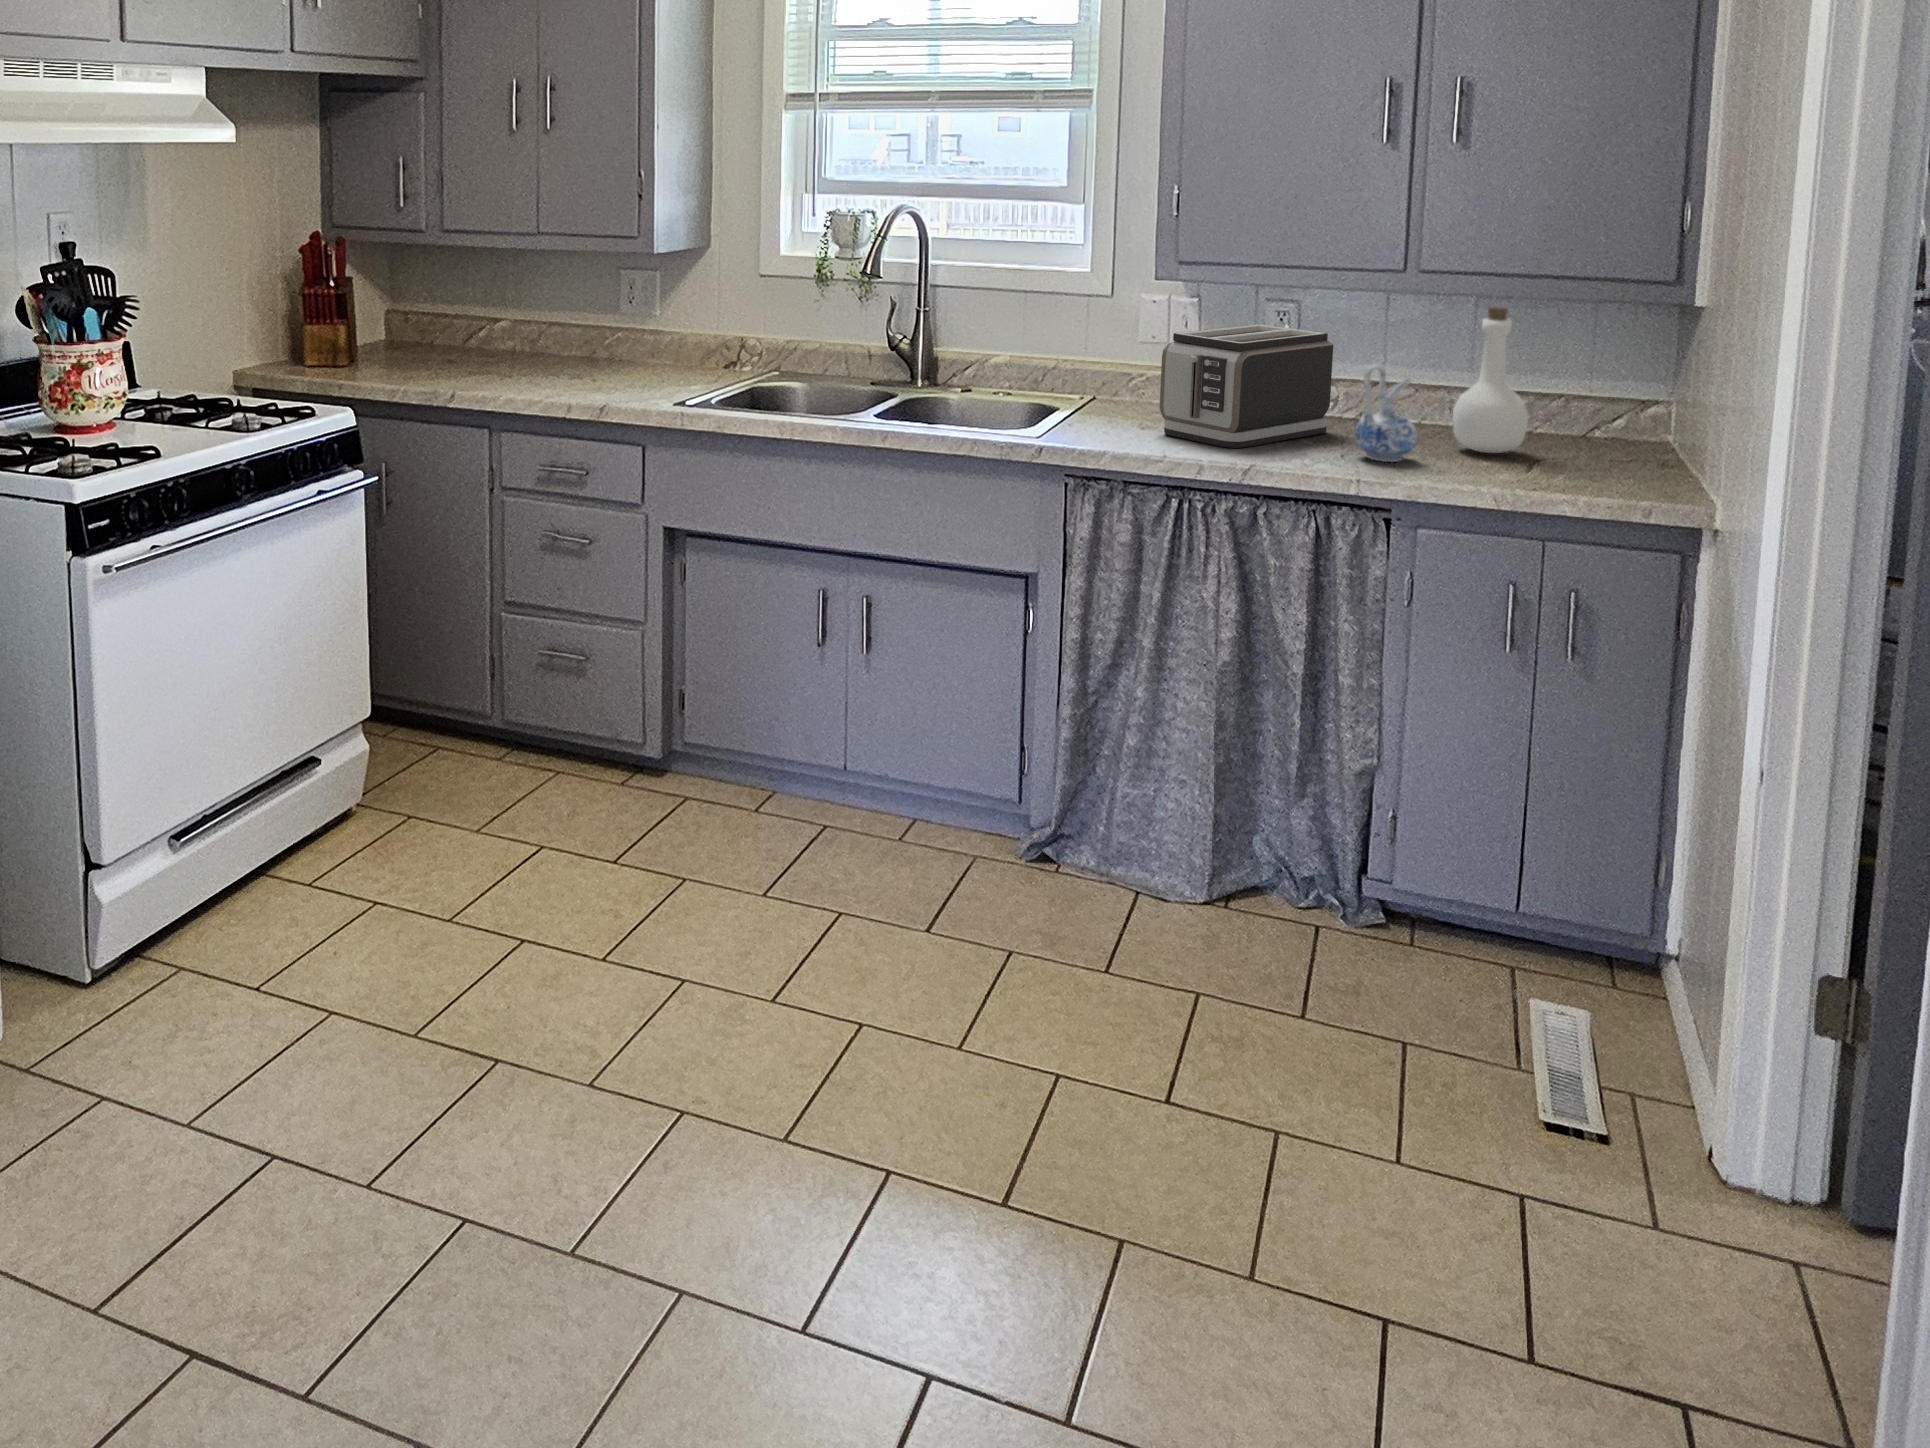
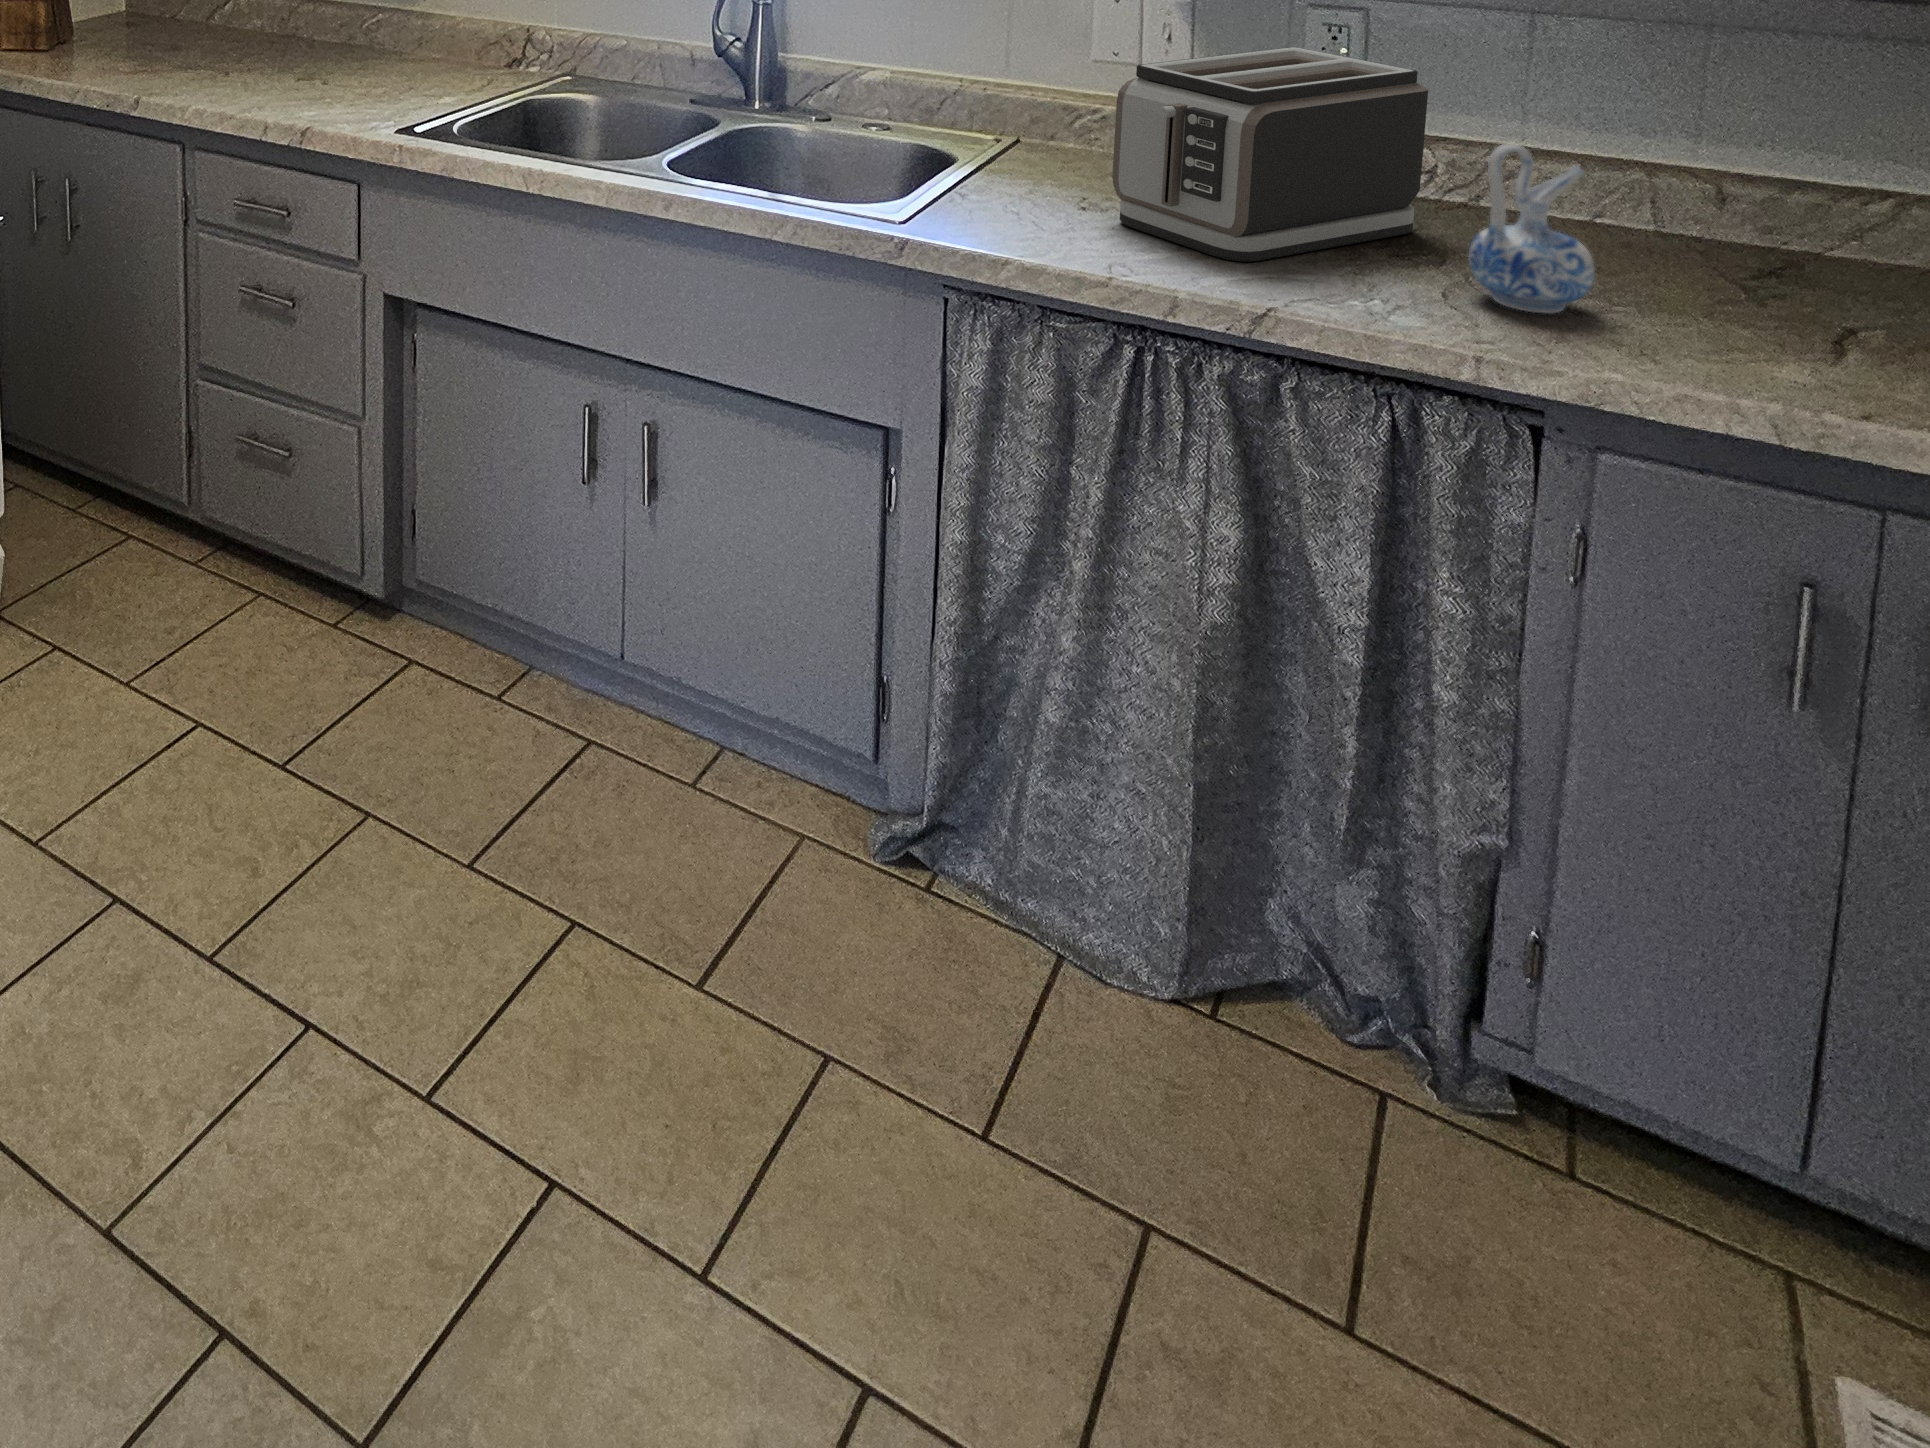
bottle: present [1452,306,1528,453] -> none [1666,42,1827,303]

